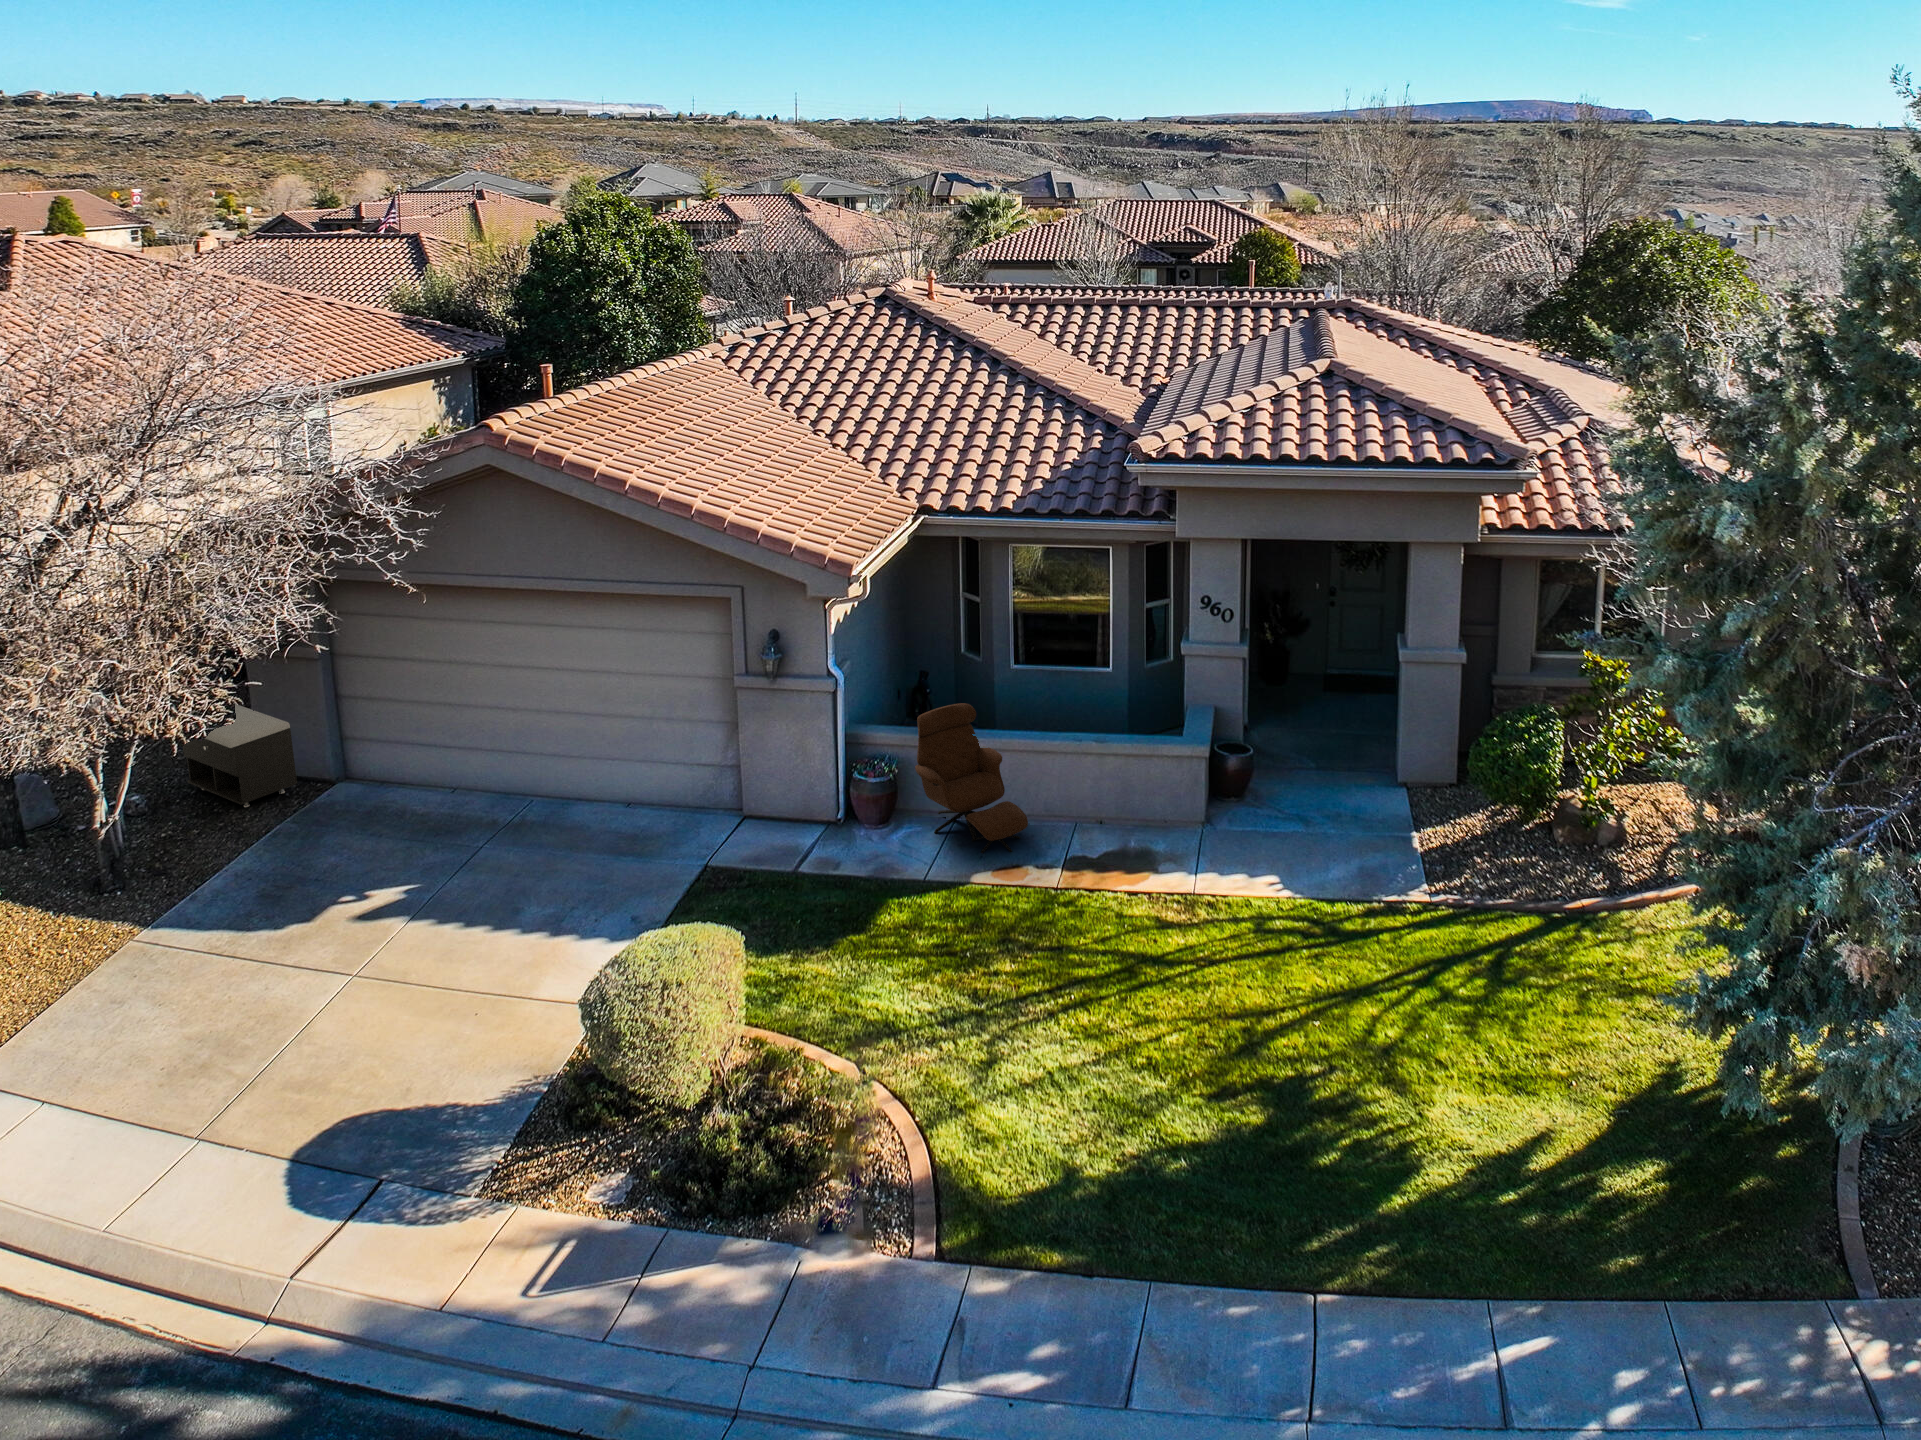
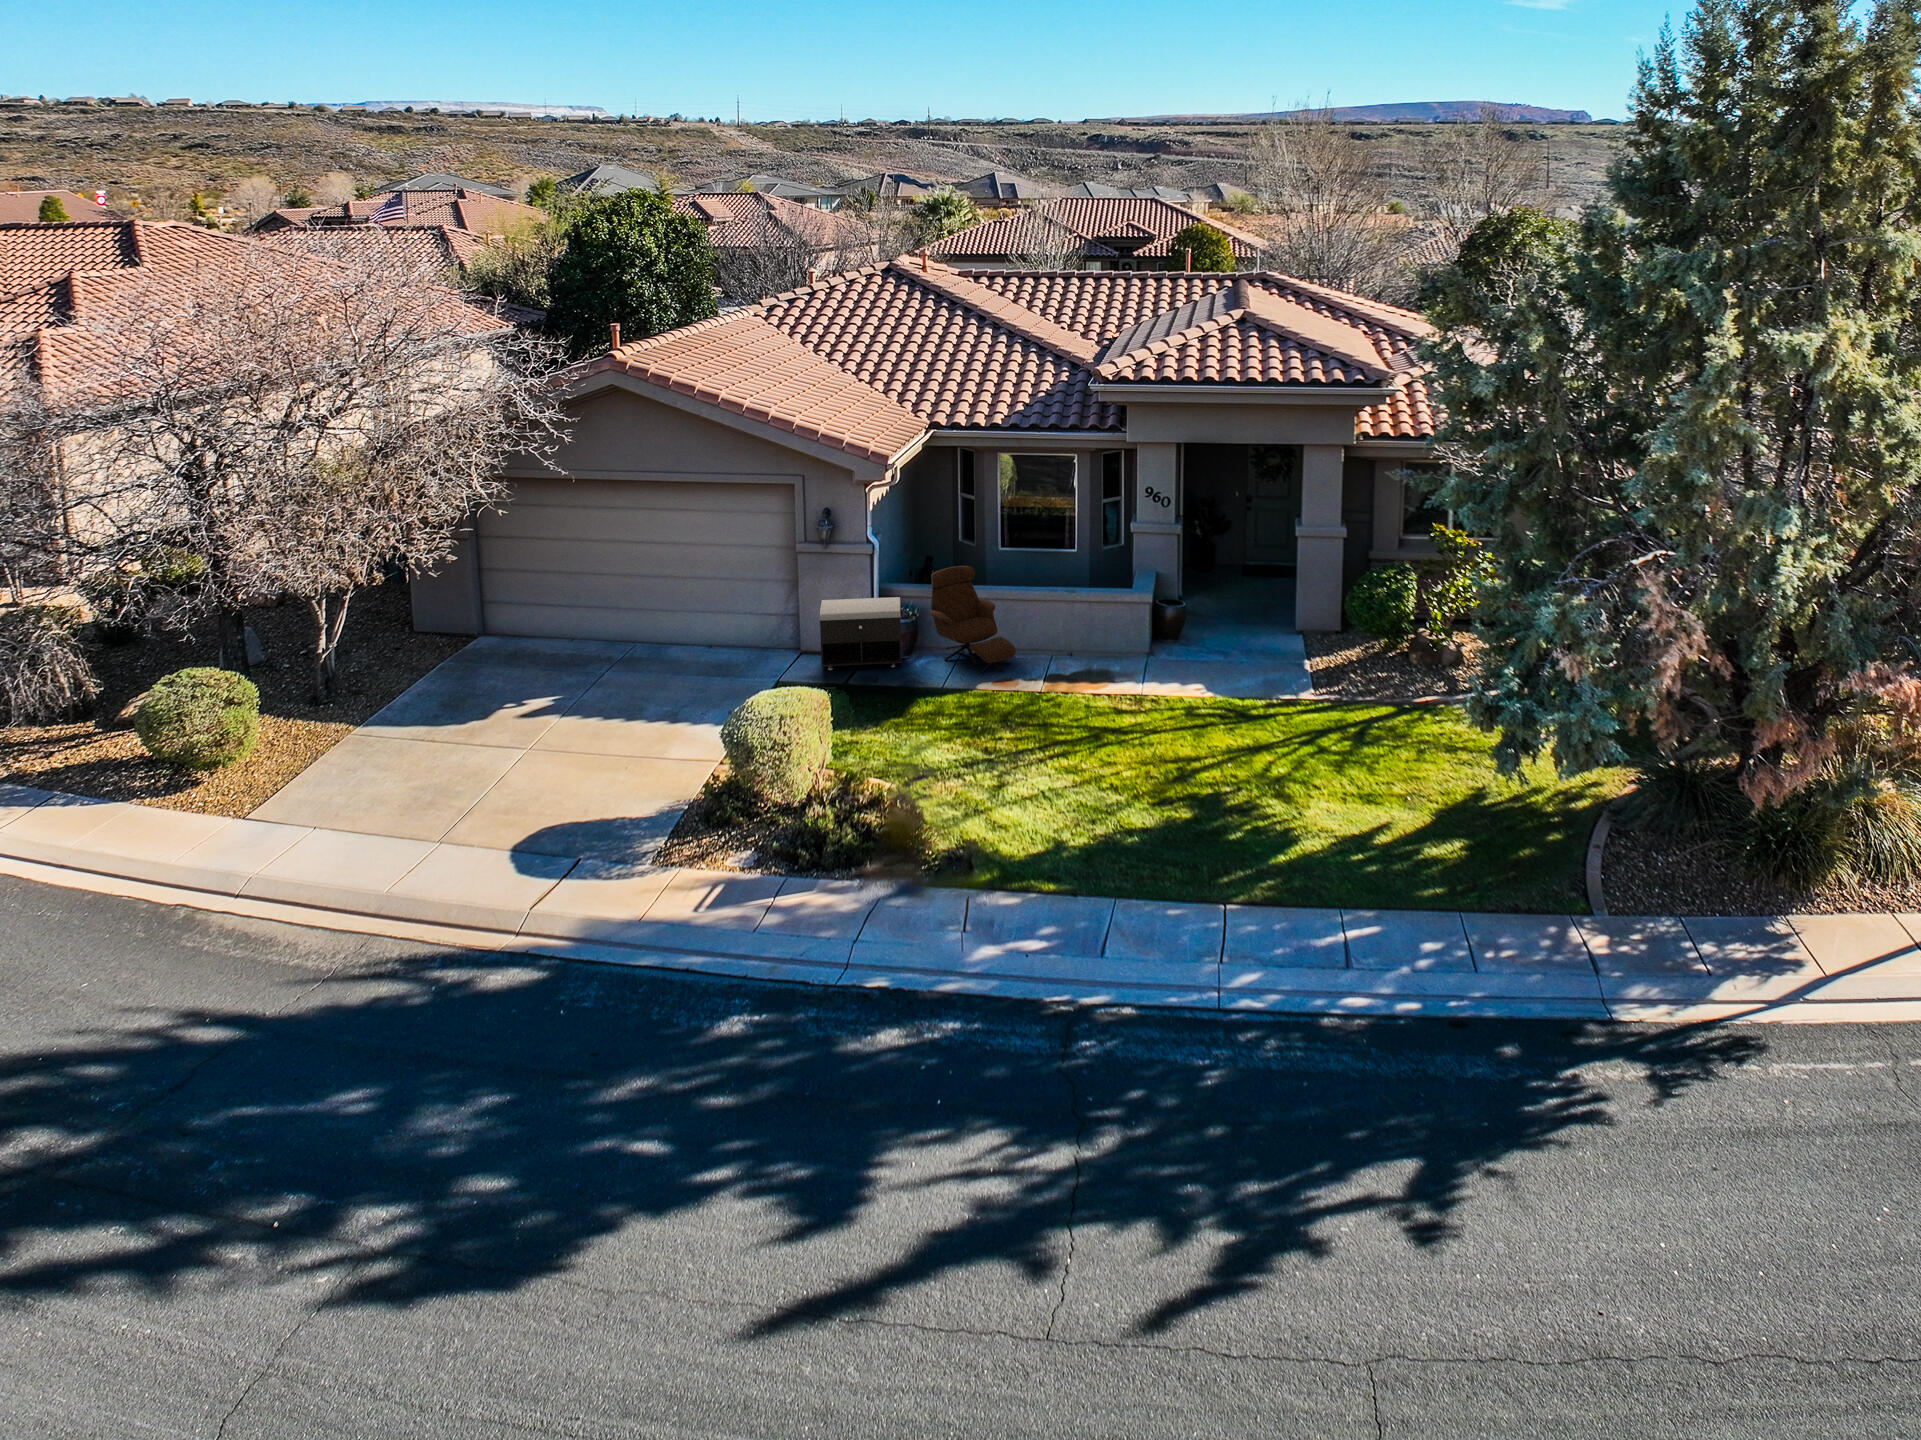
storage bench: present [183,704,297,807] -> present [820,597,902,670]

